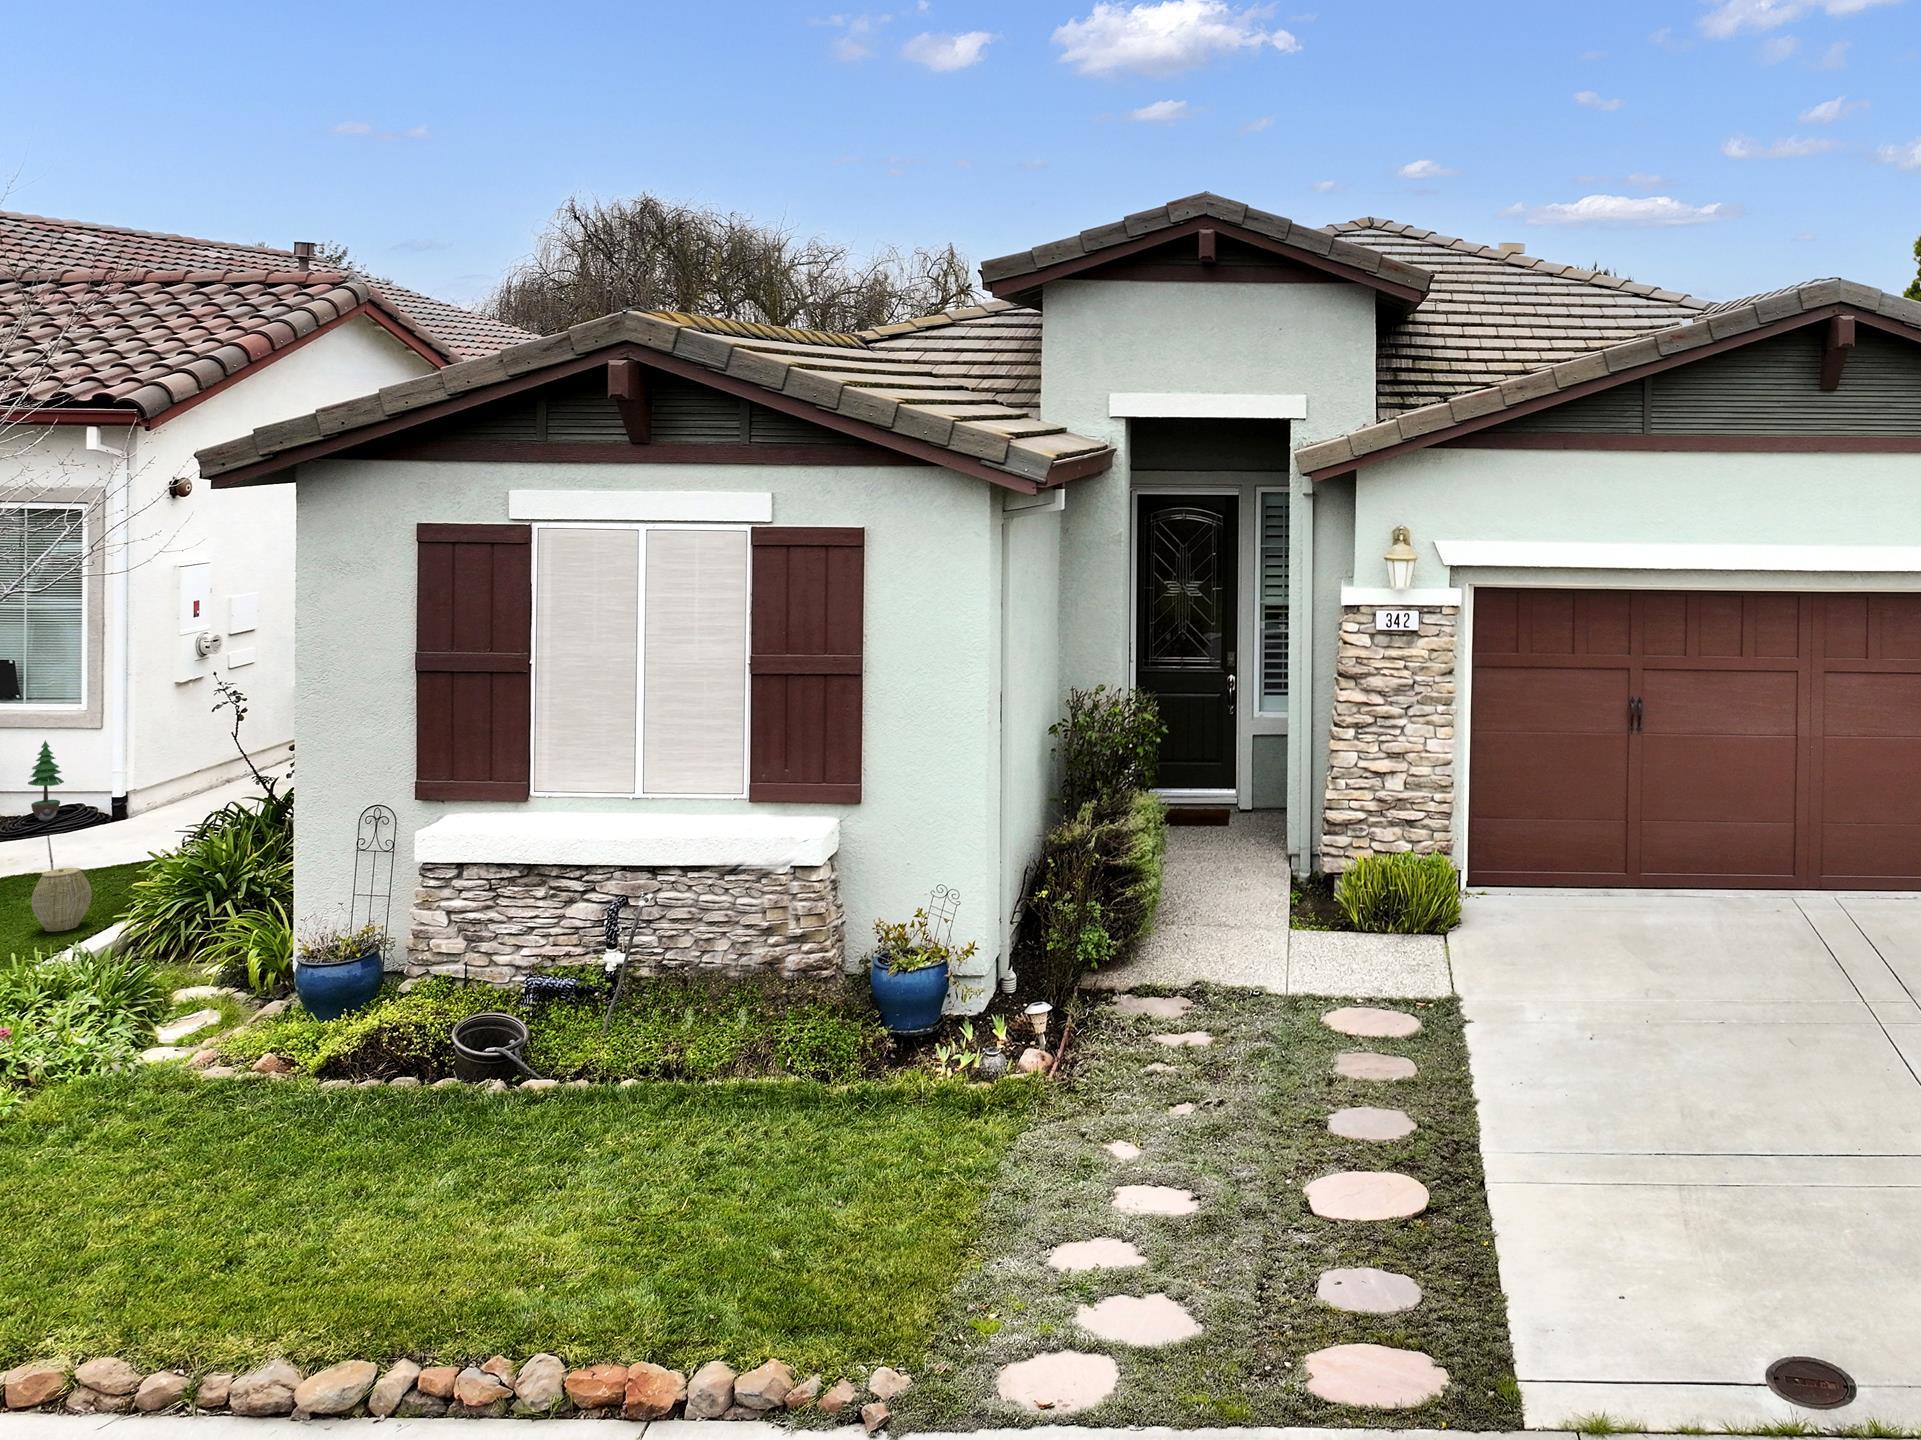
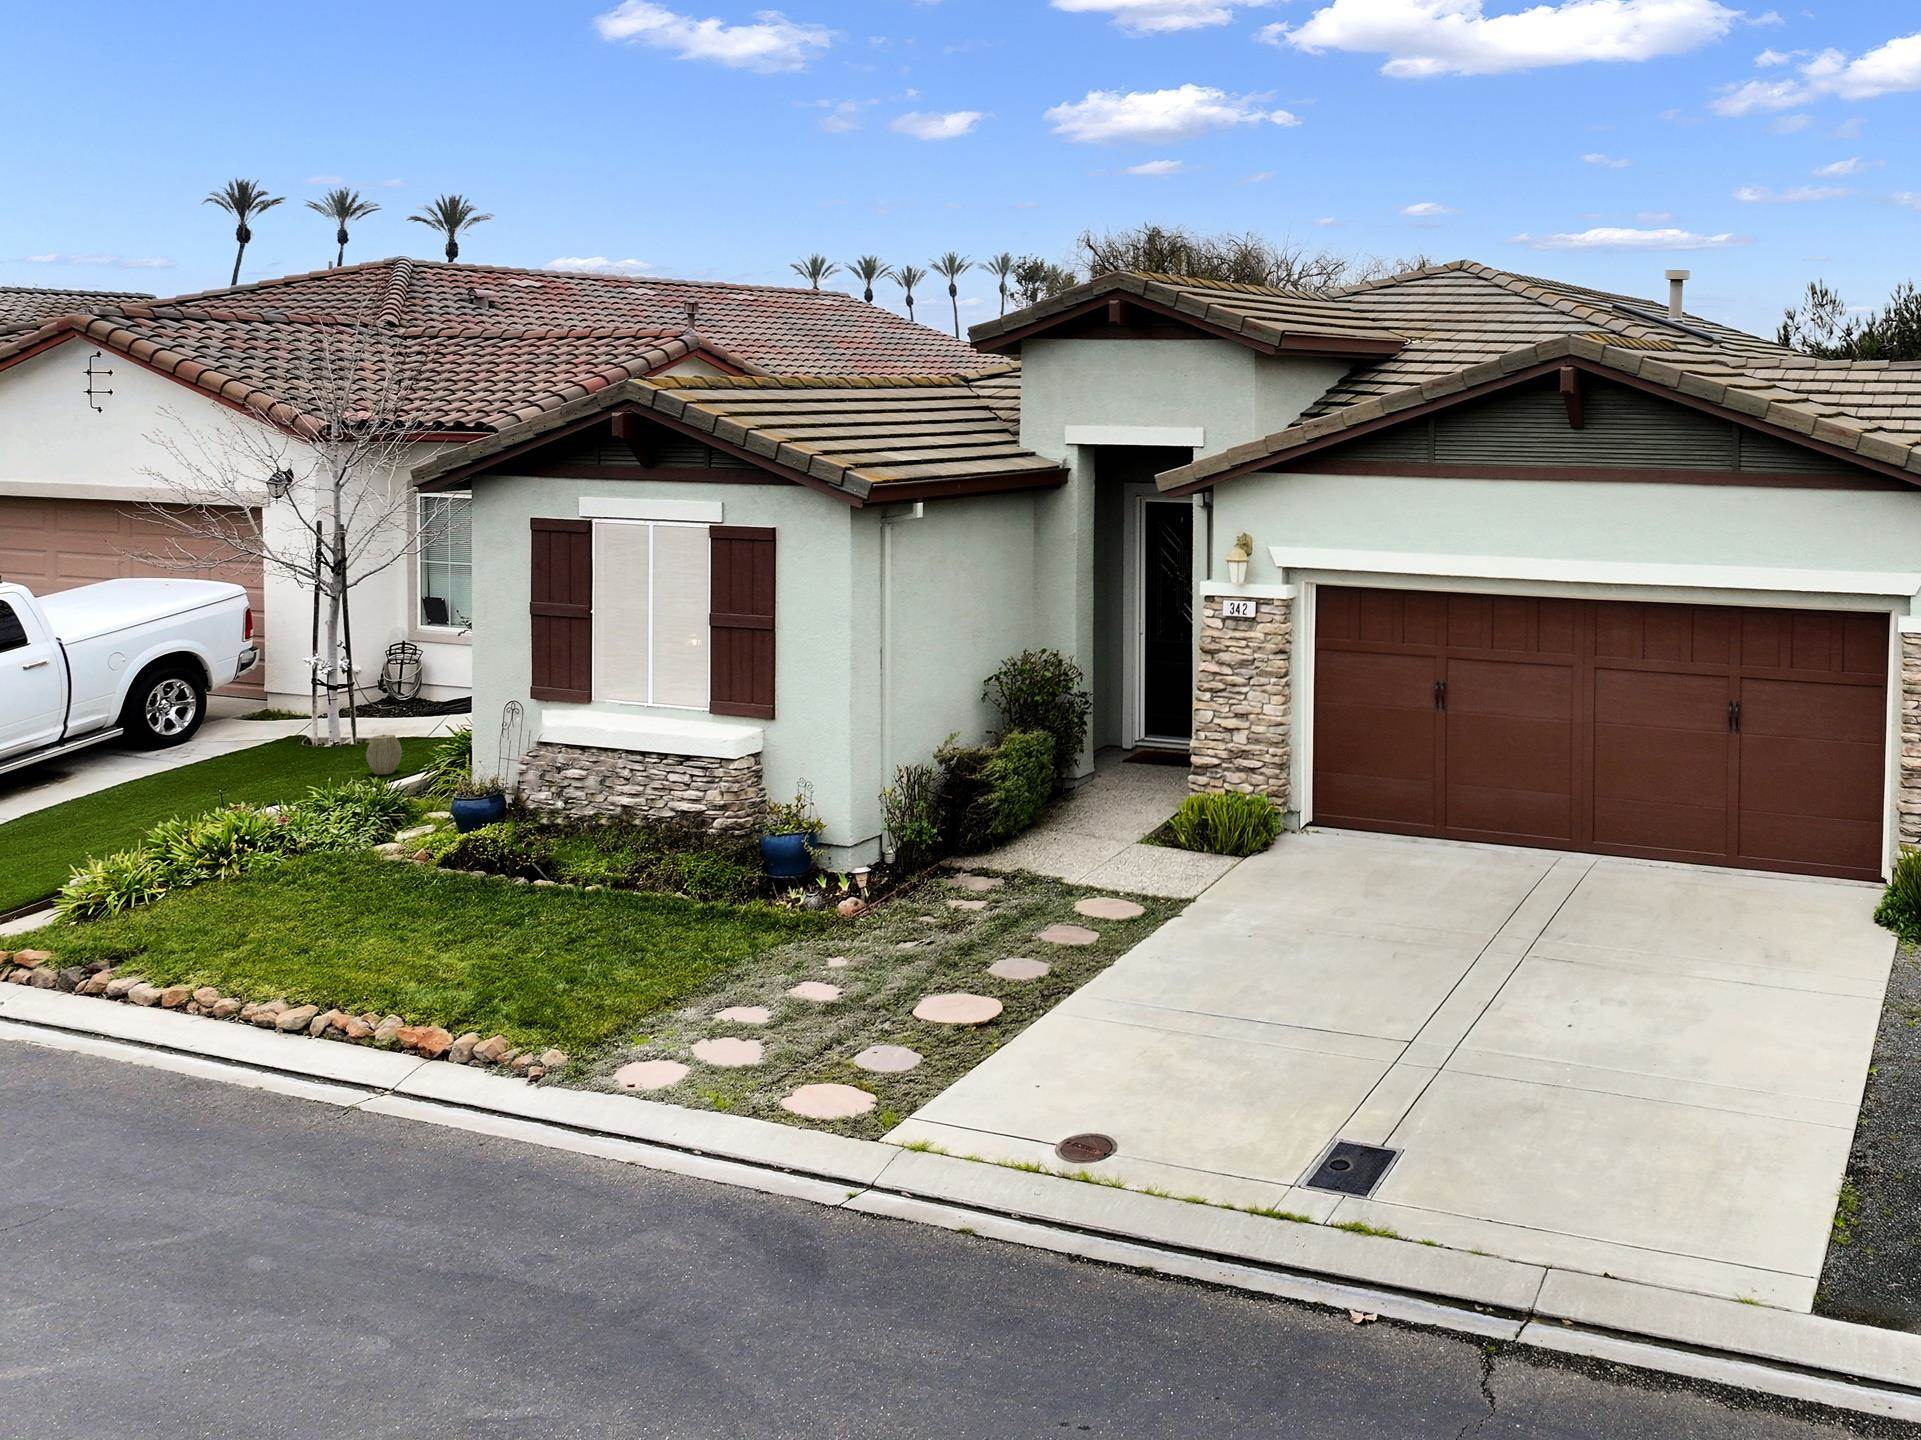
potted tree: present [28,740,64,822] -> none [425,653,447,708]

